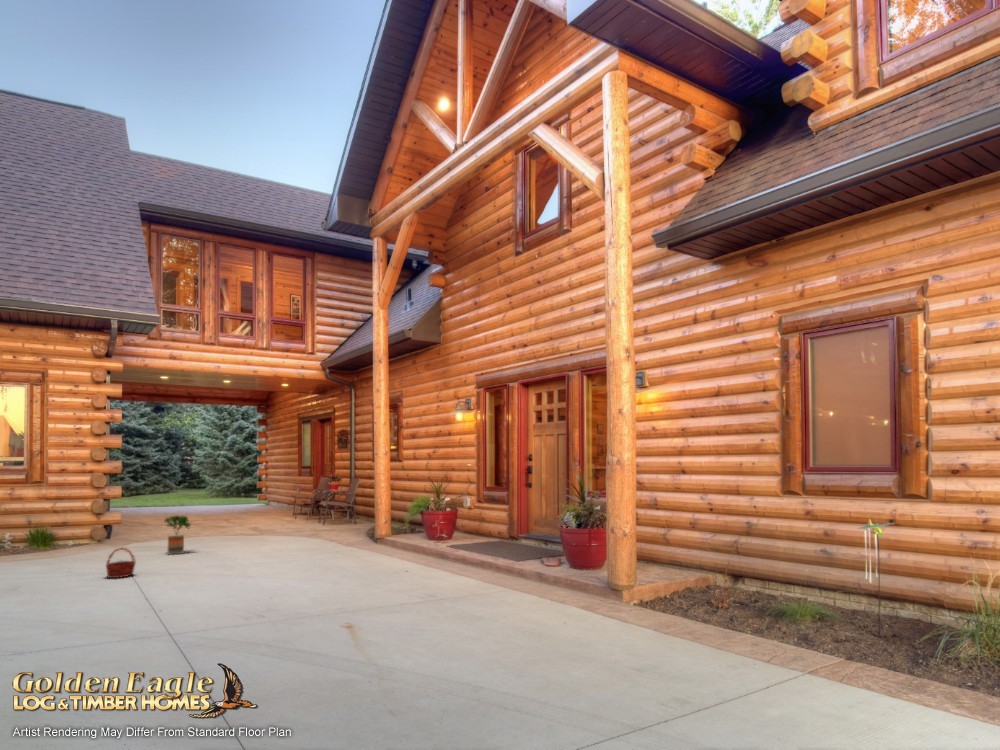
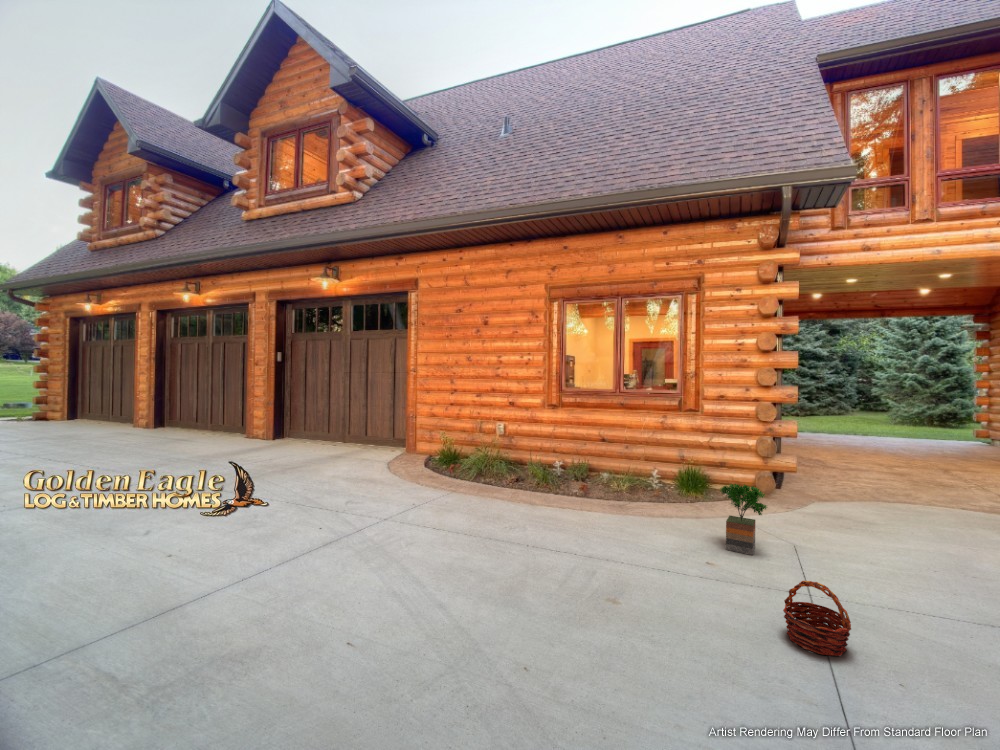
potted tree: present [164,516,191,555] -> present [720,484,767,555]

